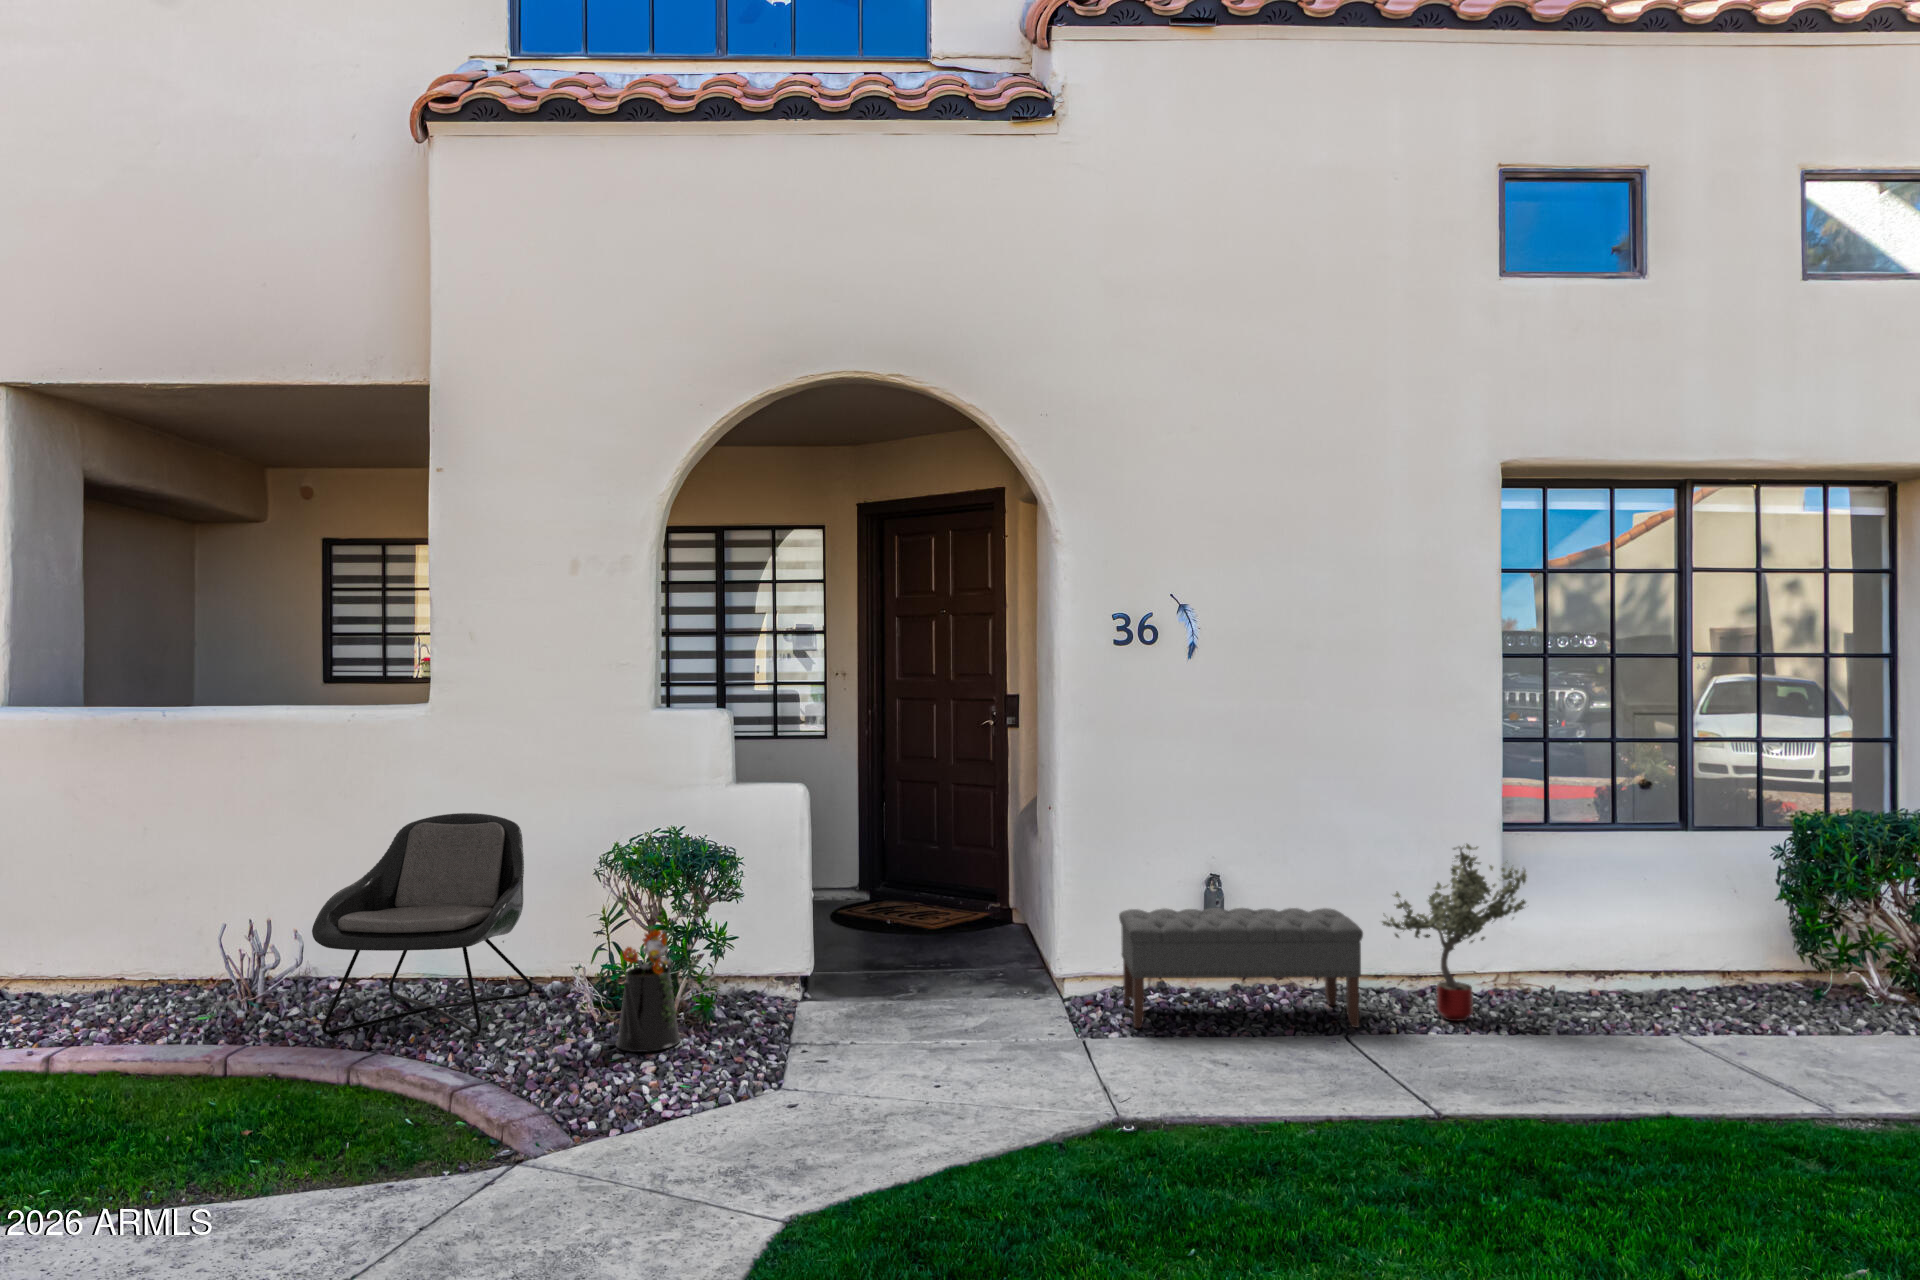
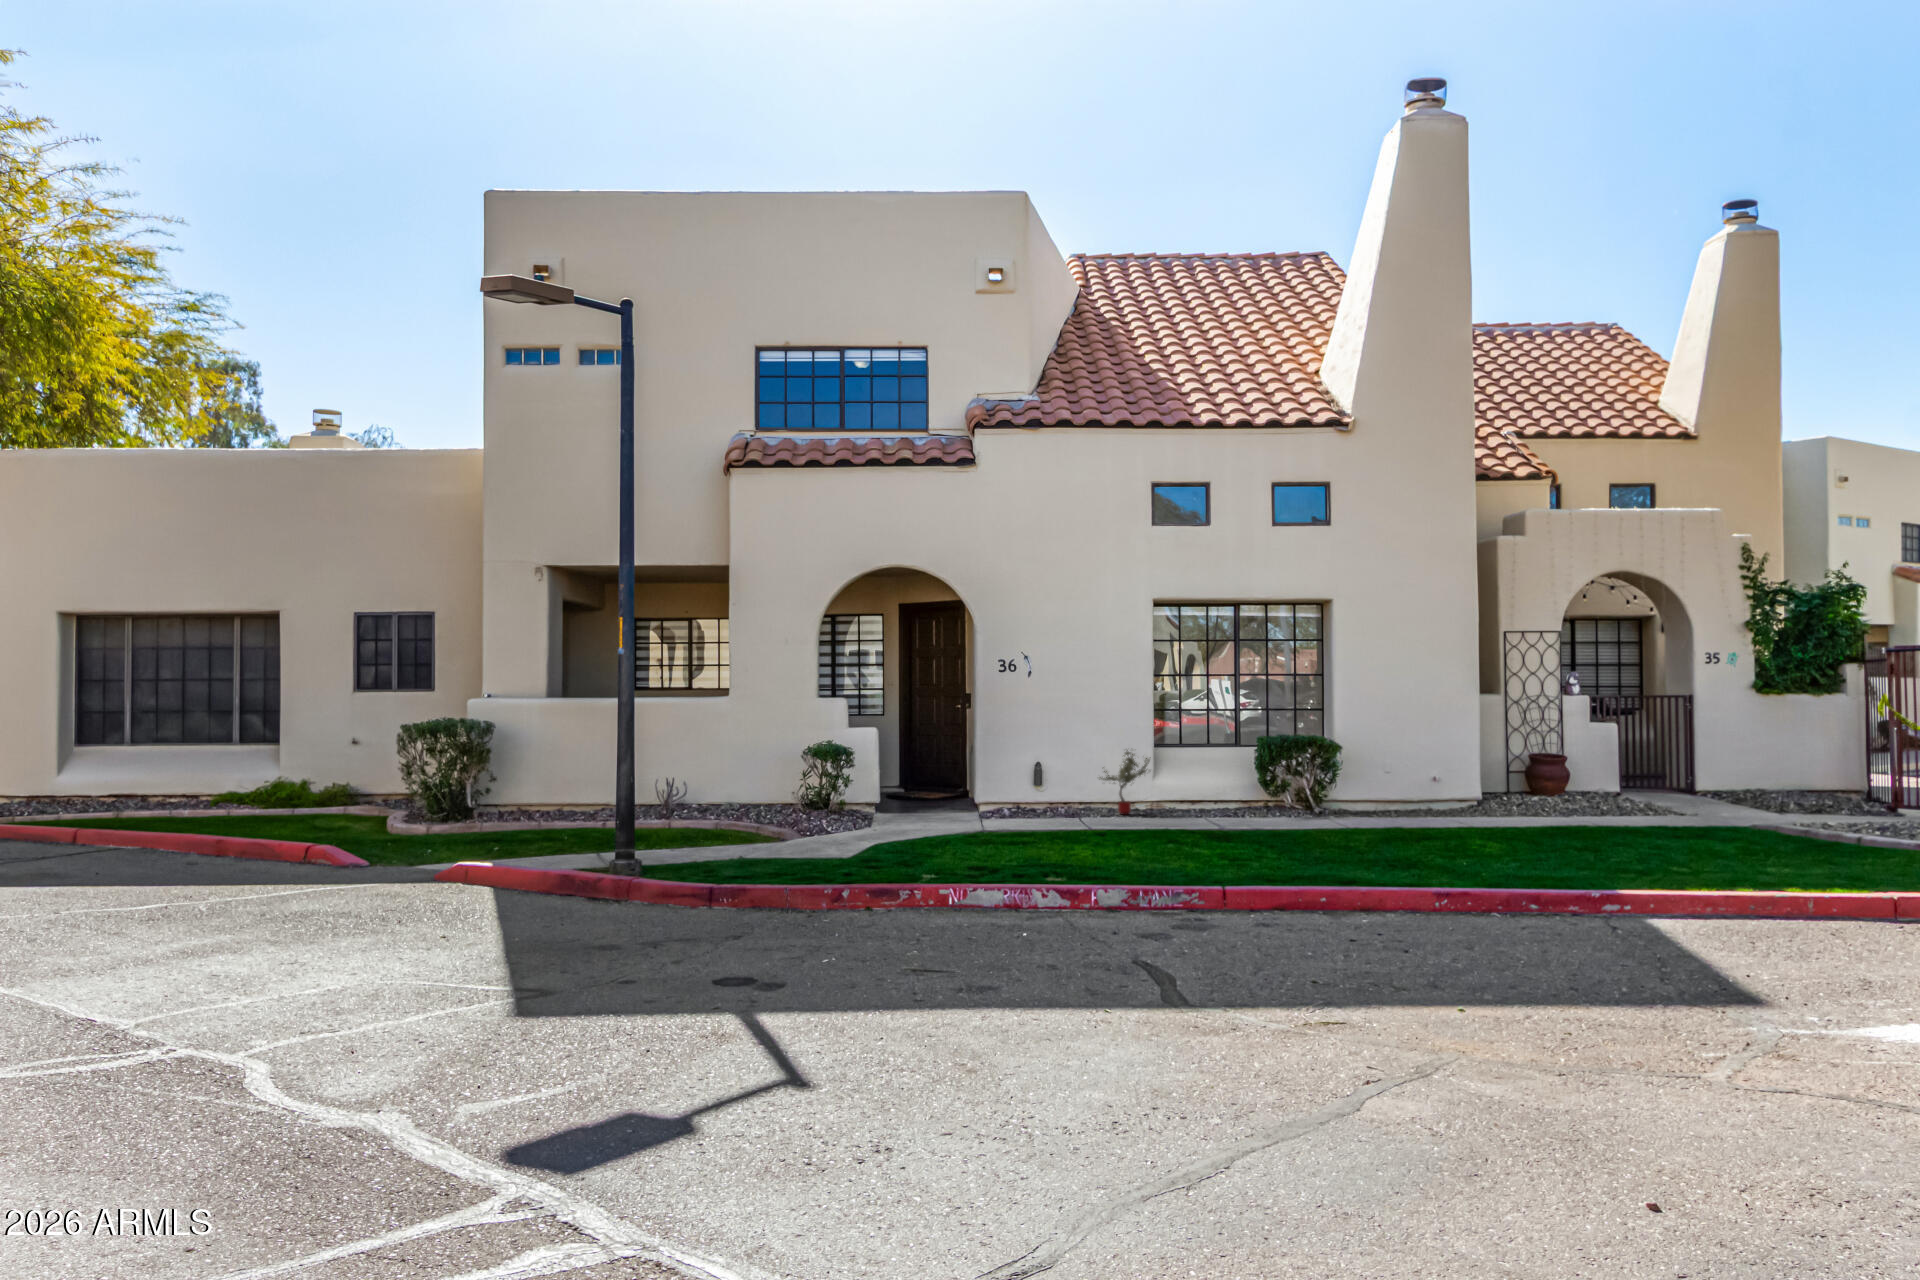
lounge chair: present [312,813,532,1037] -> none [707,737,775,811]
bench: present [1119,908,1363,1028] -> none [999,774,1086,815]
watering can: present [616,929,681,1052] -> none [813,774,836,814]

